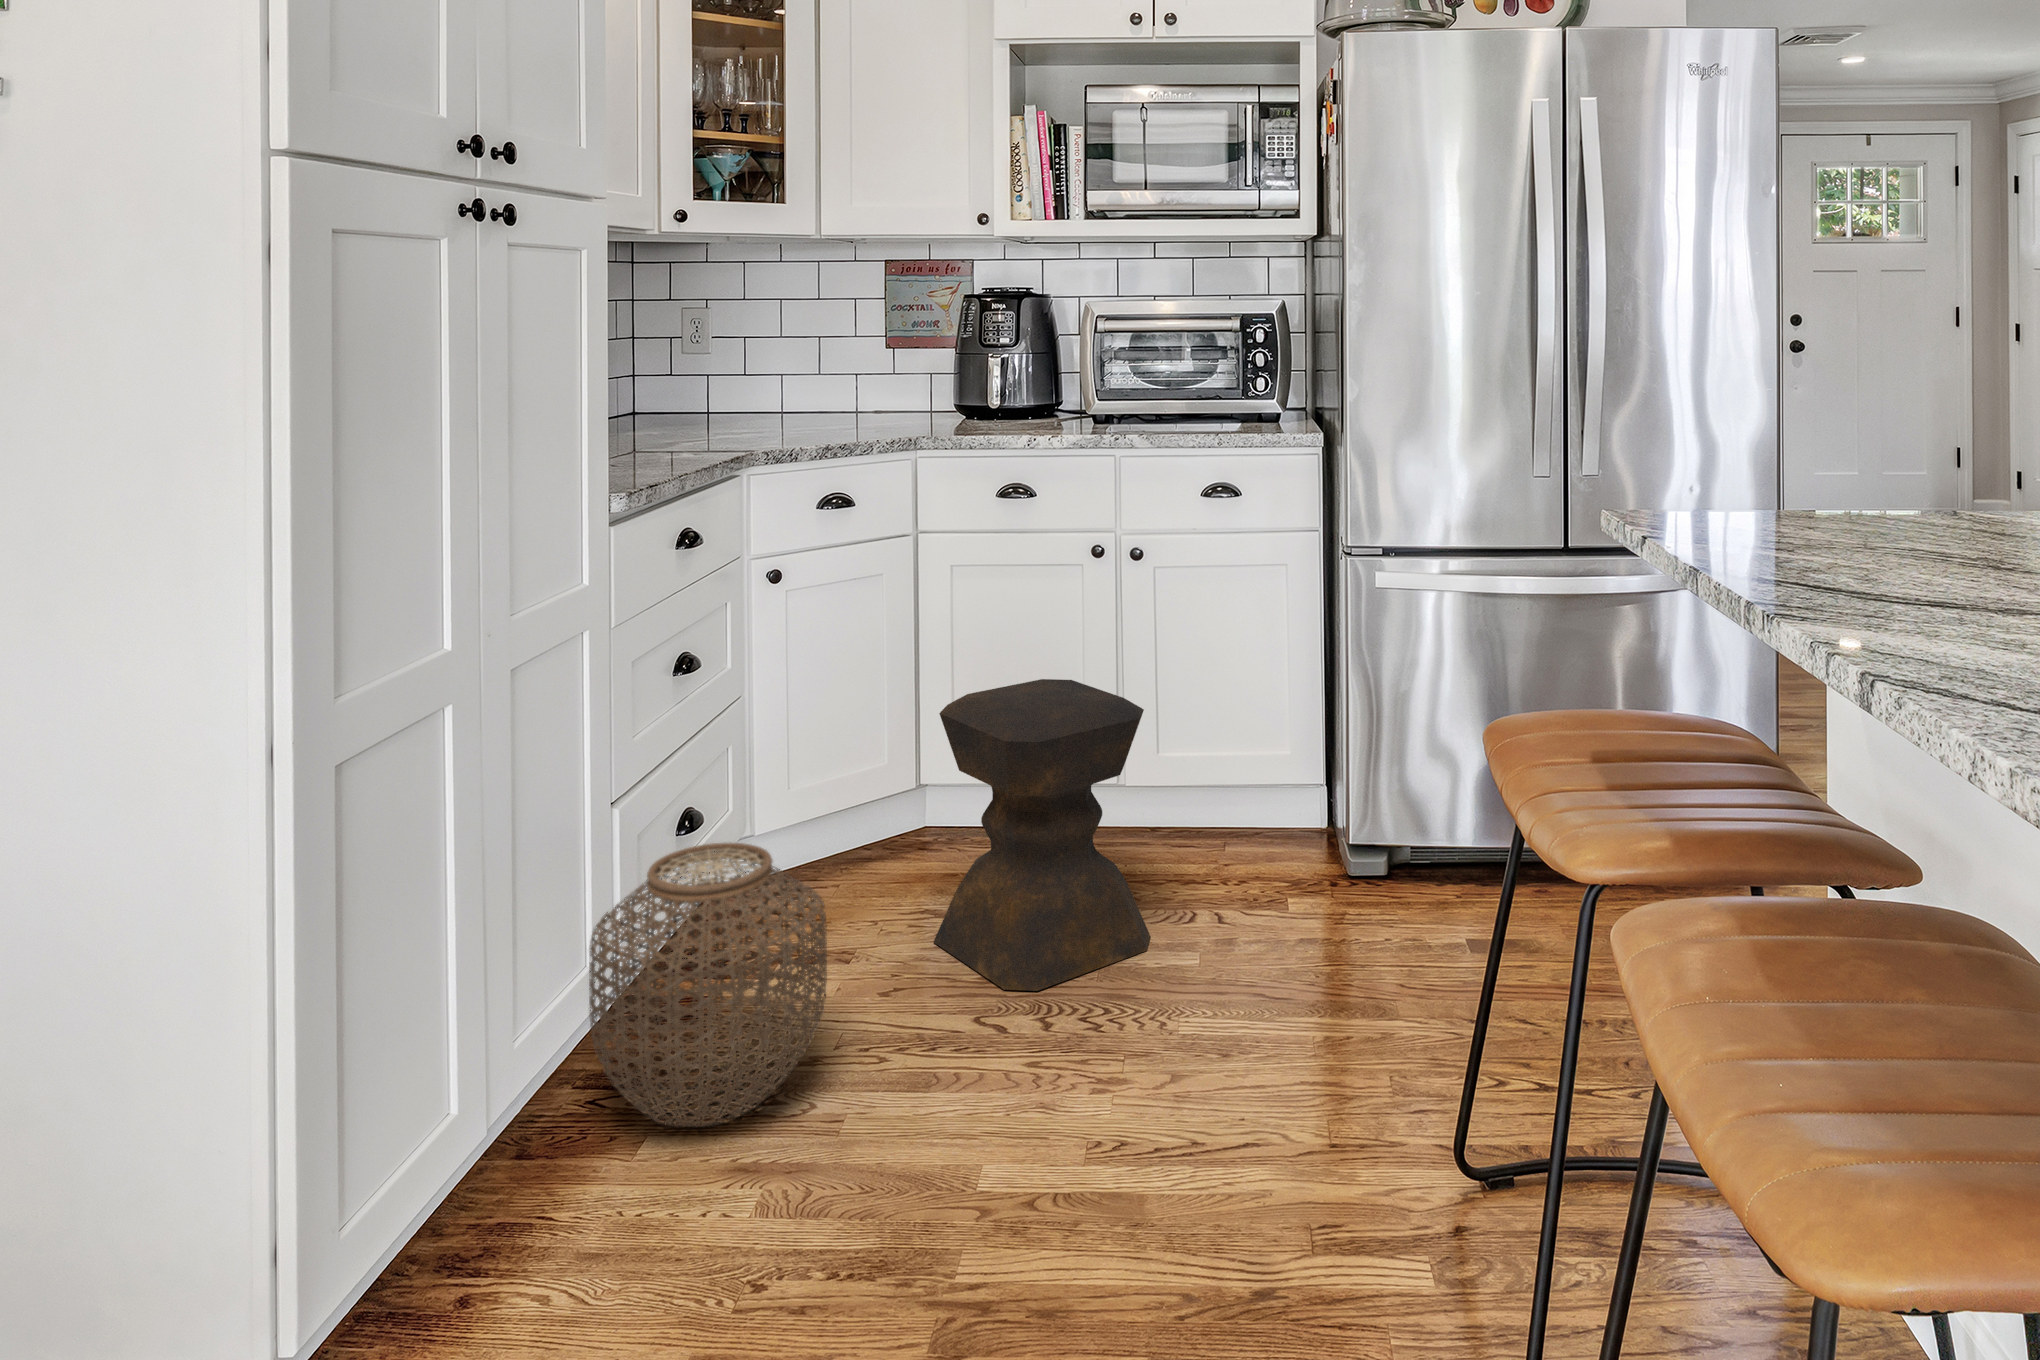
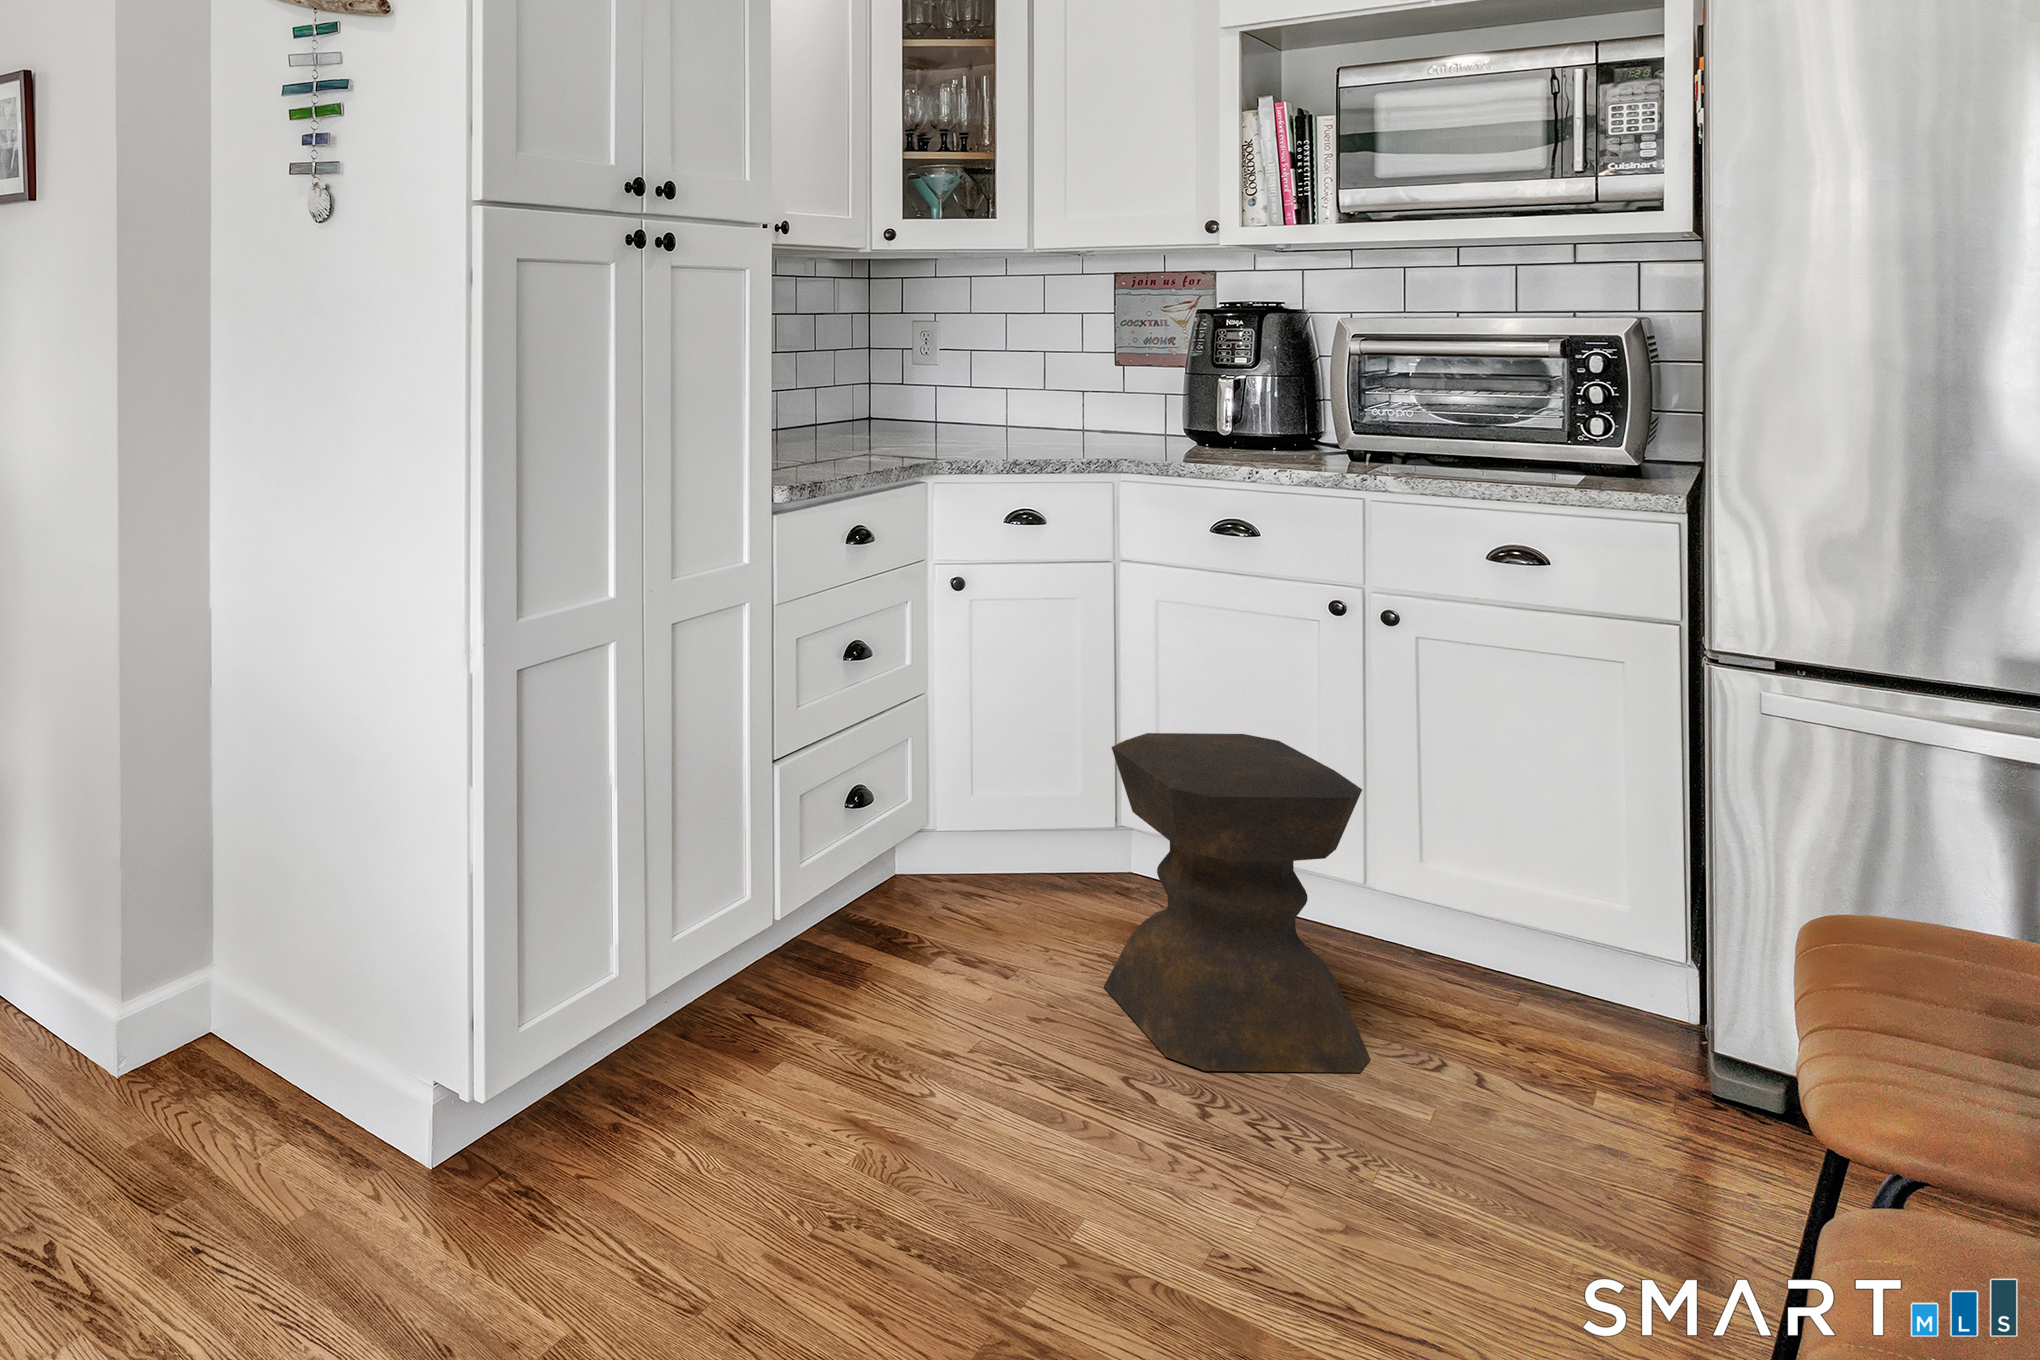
woven basket: present [589,843,827,1127] -> none [740,819,955,1081]

